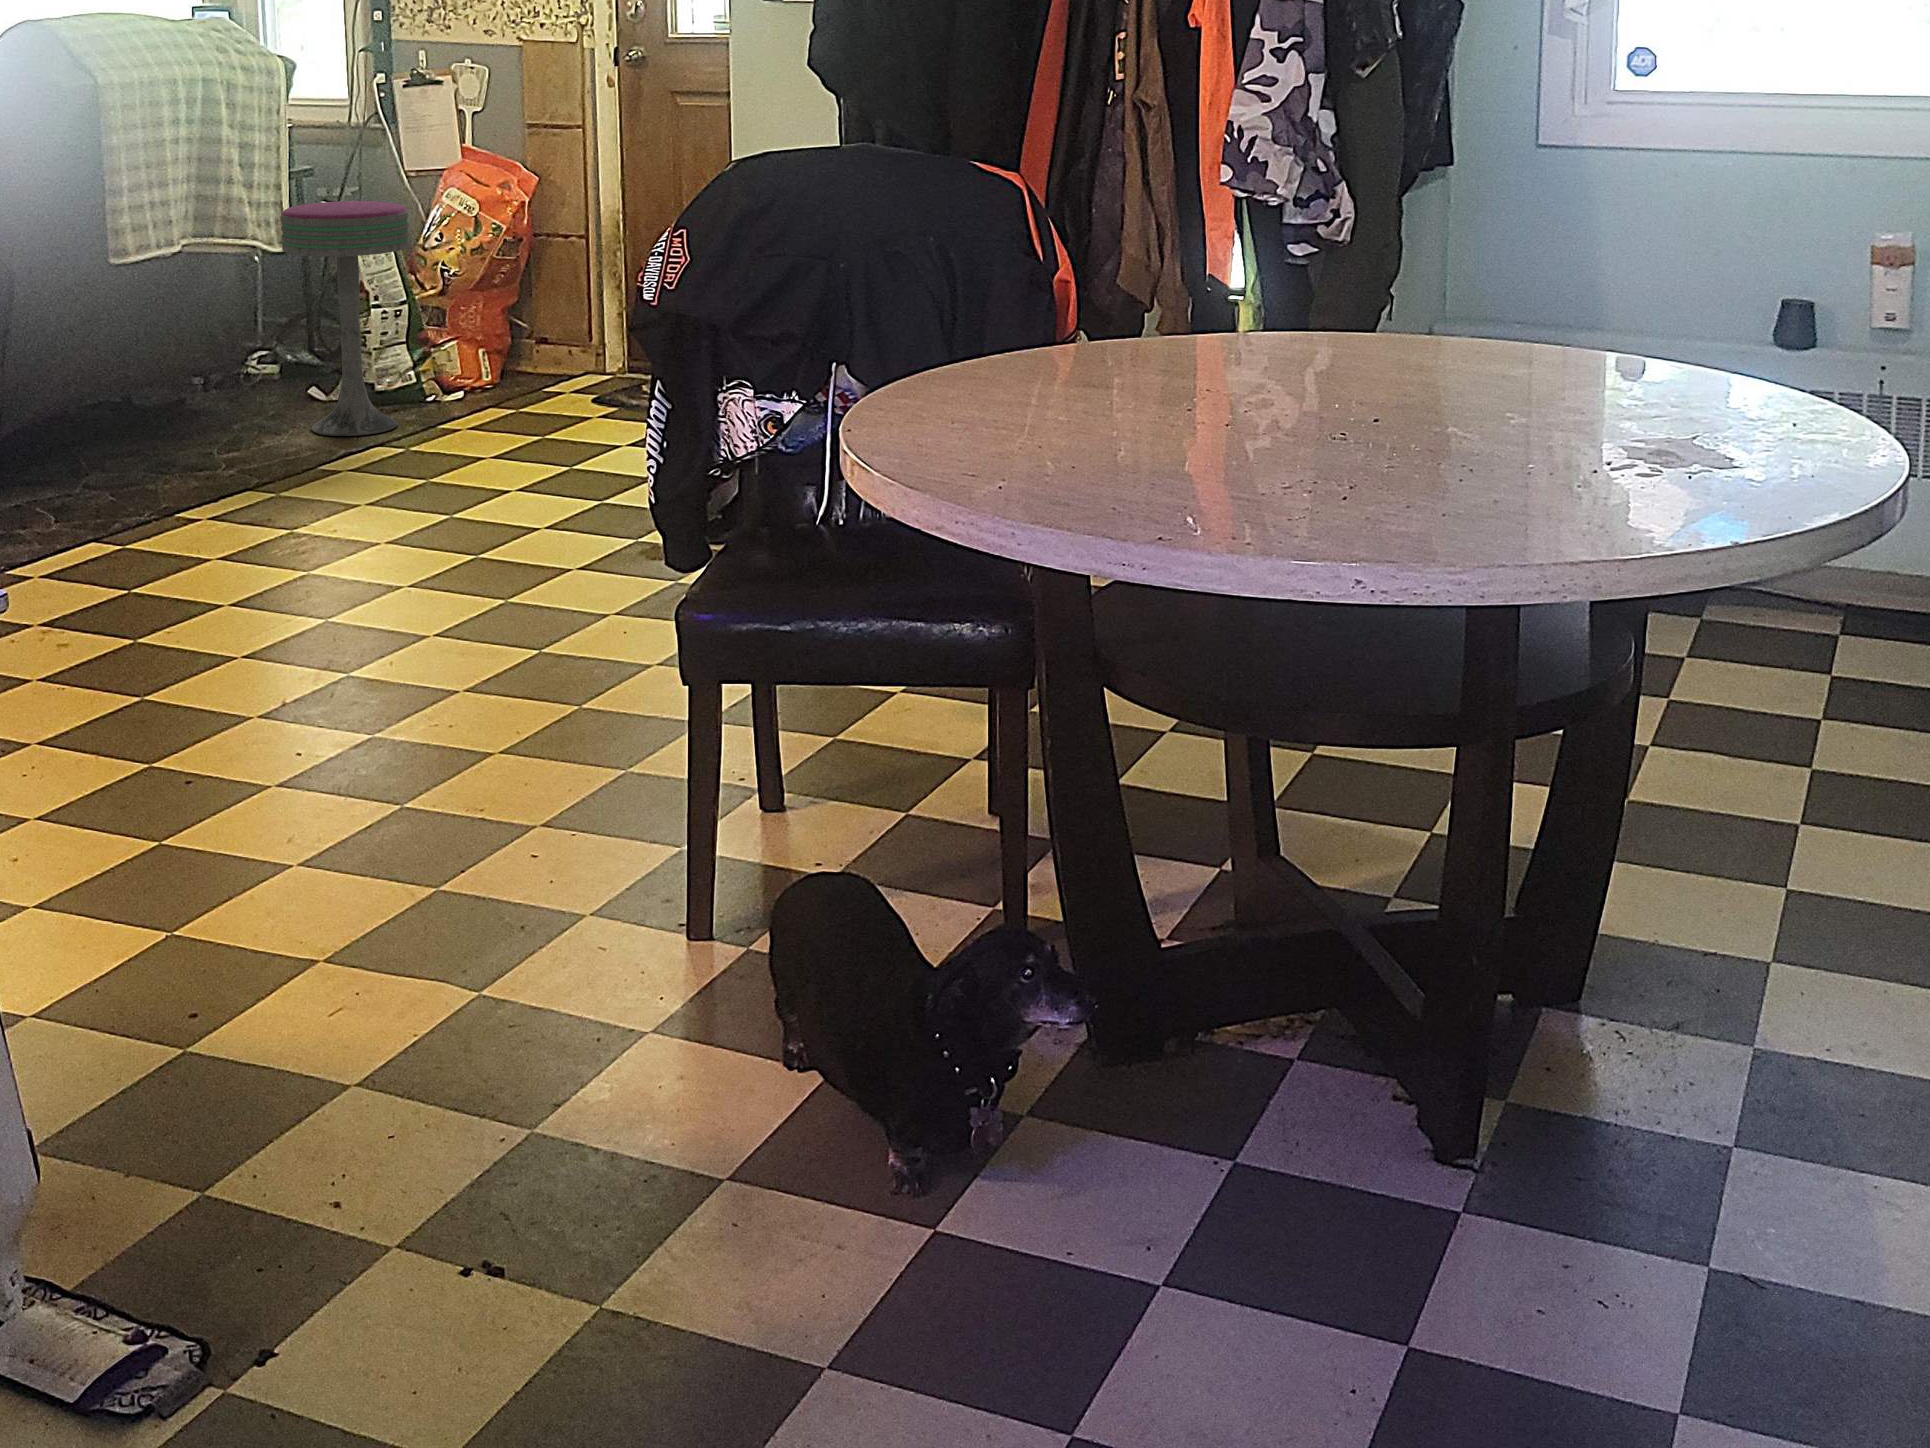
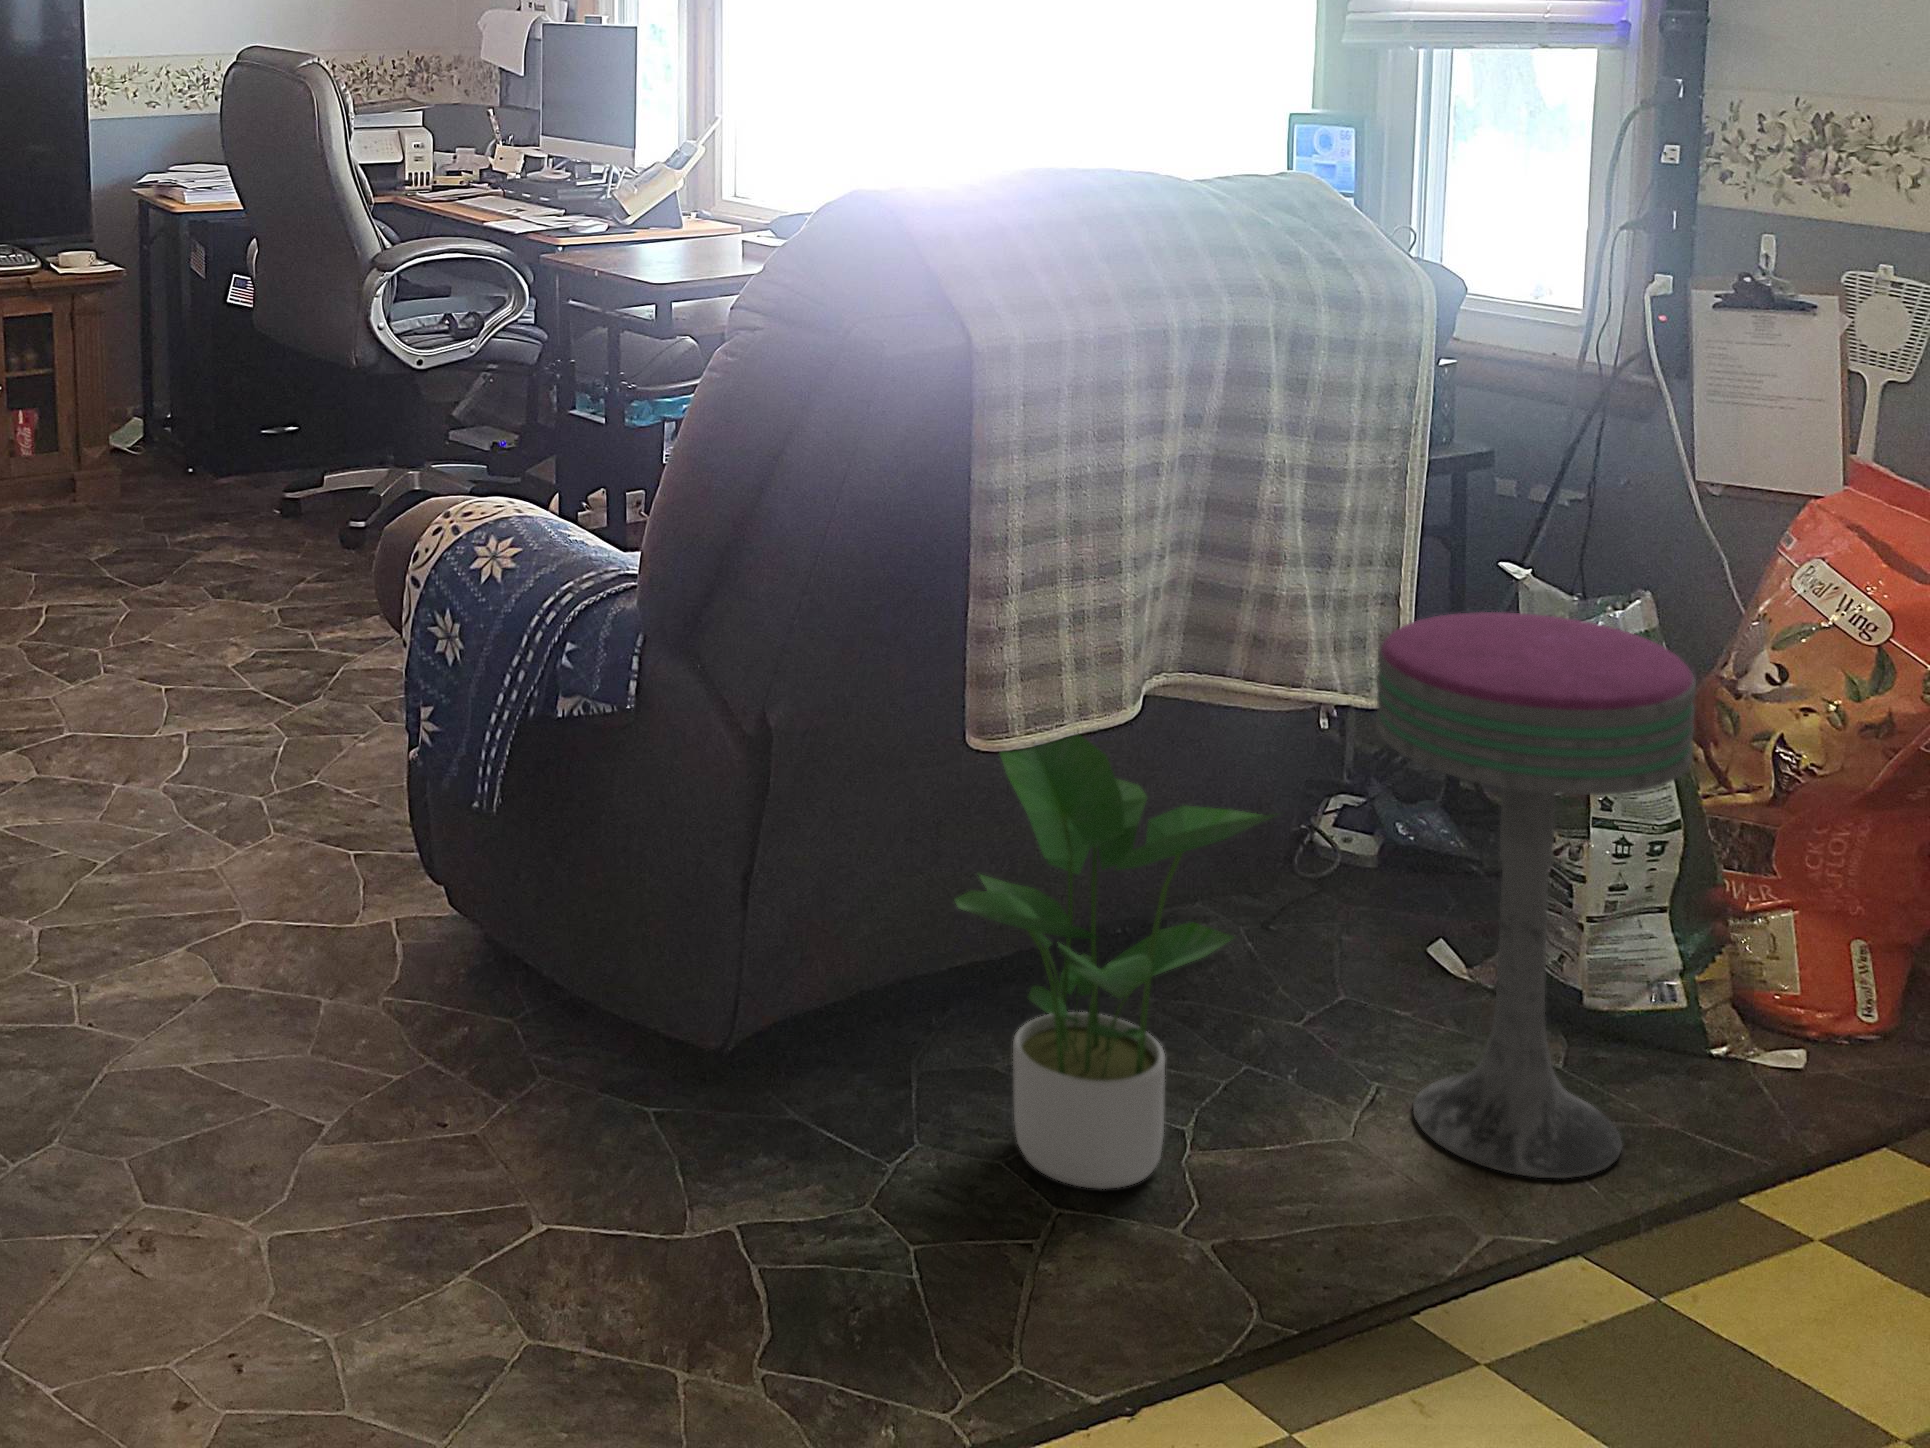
potted plant: none [108,257,255,466] -> present [955,733,1277,1189]

